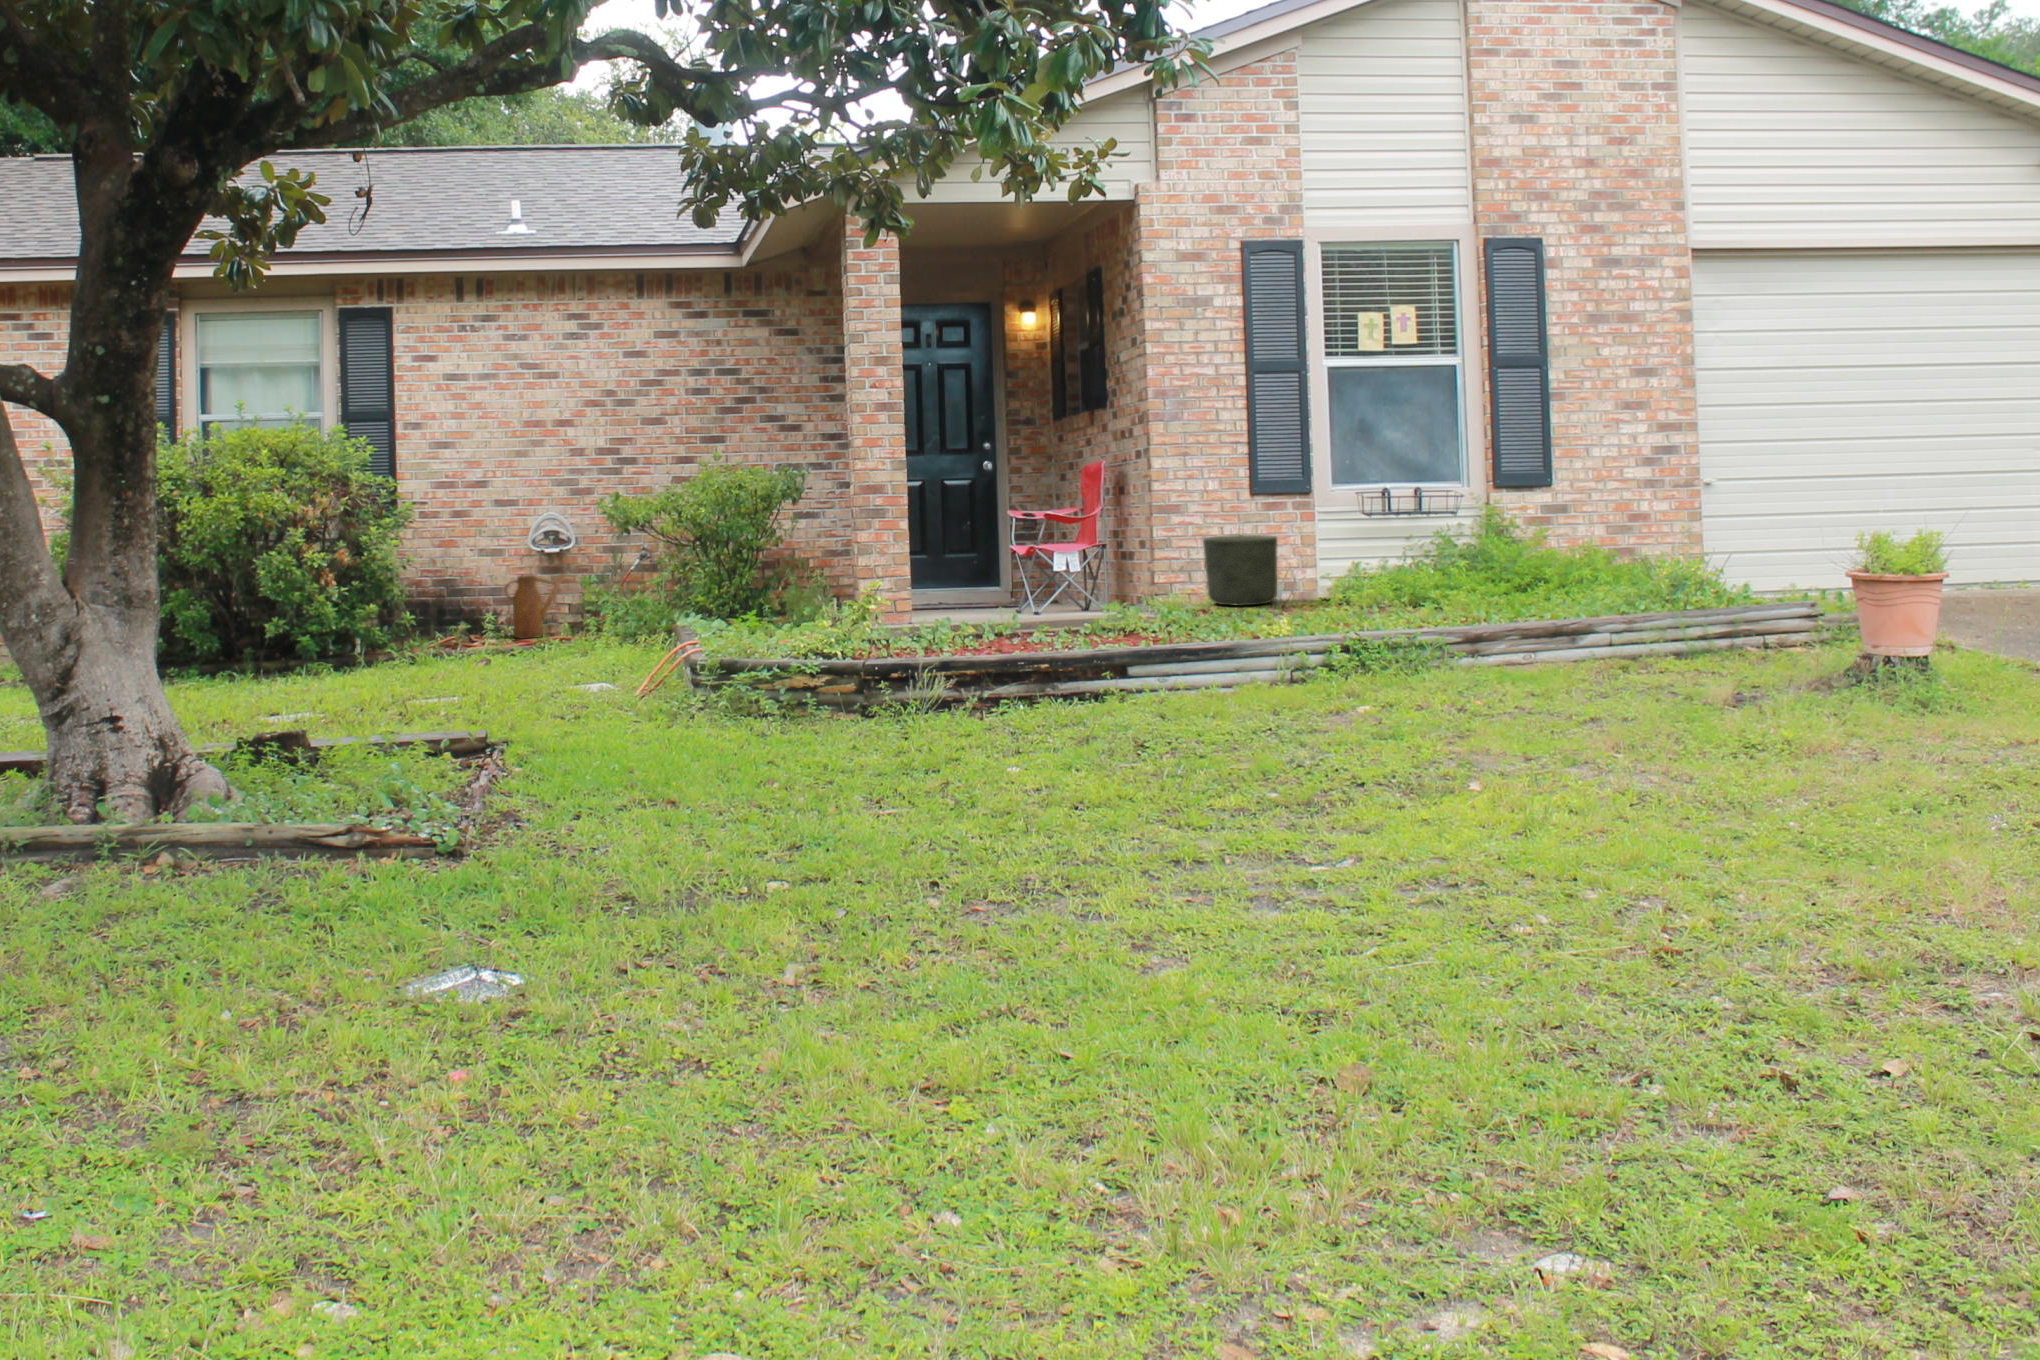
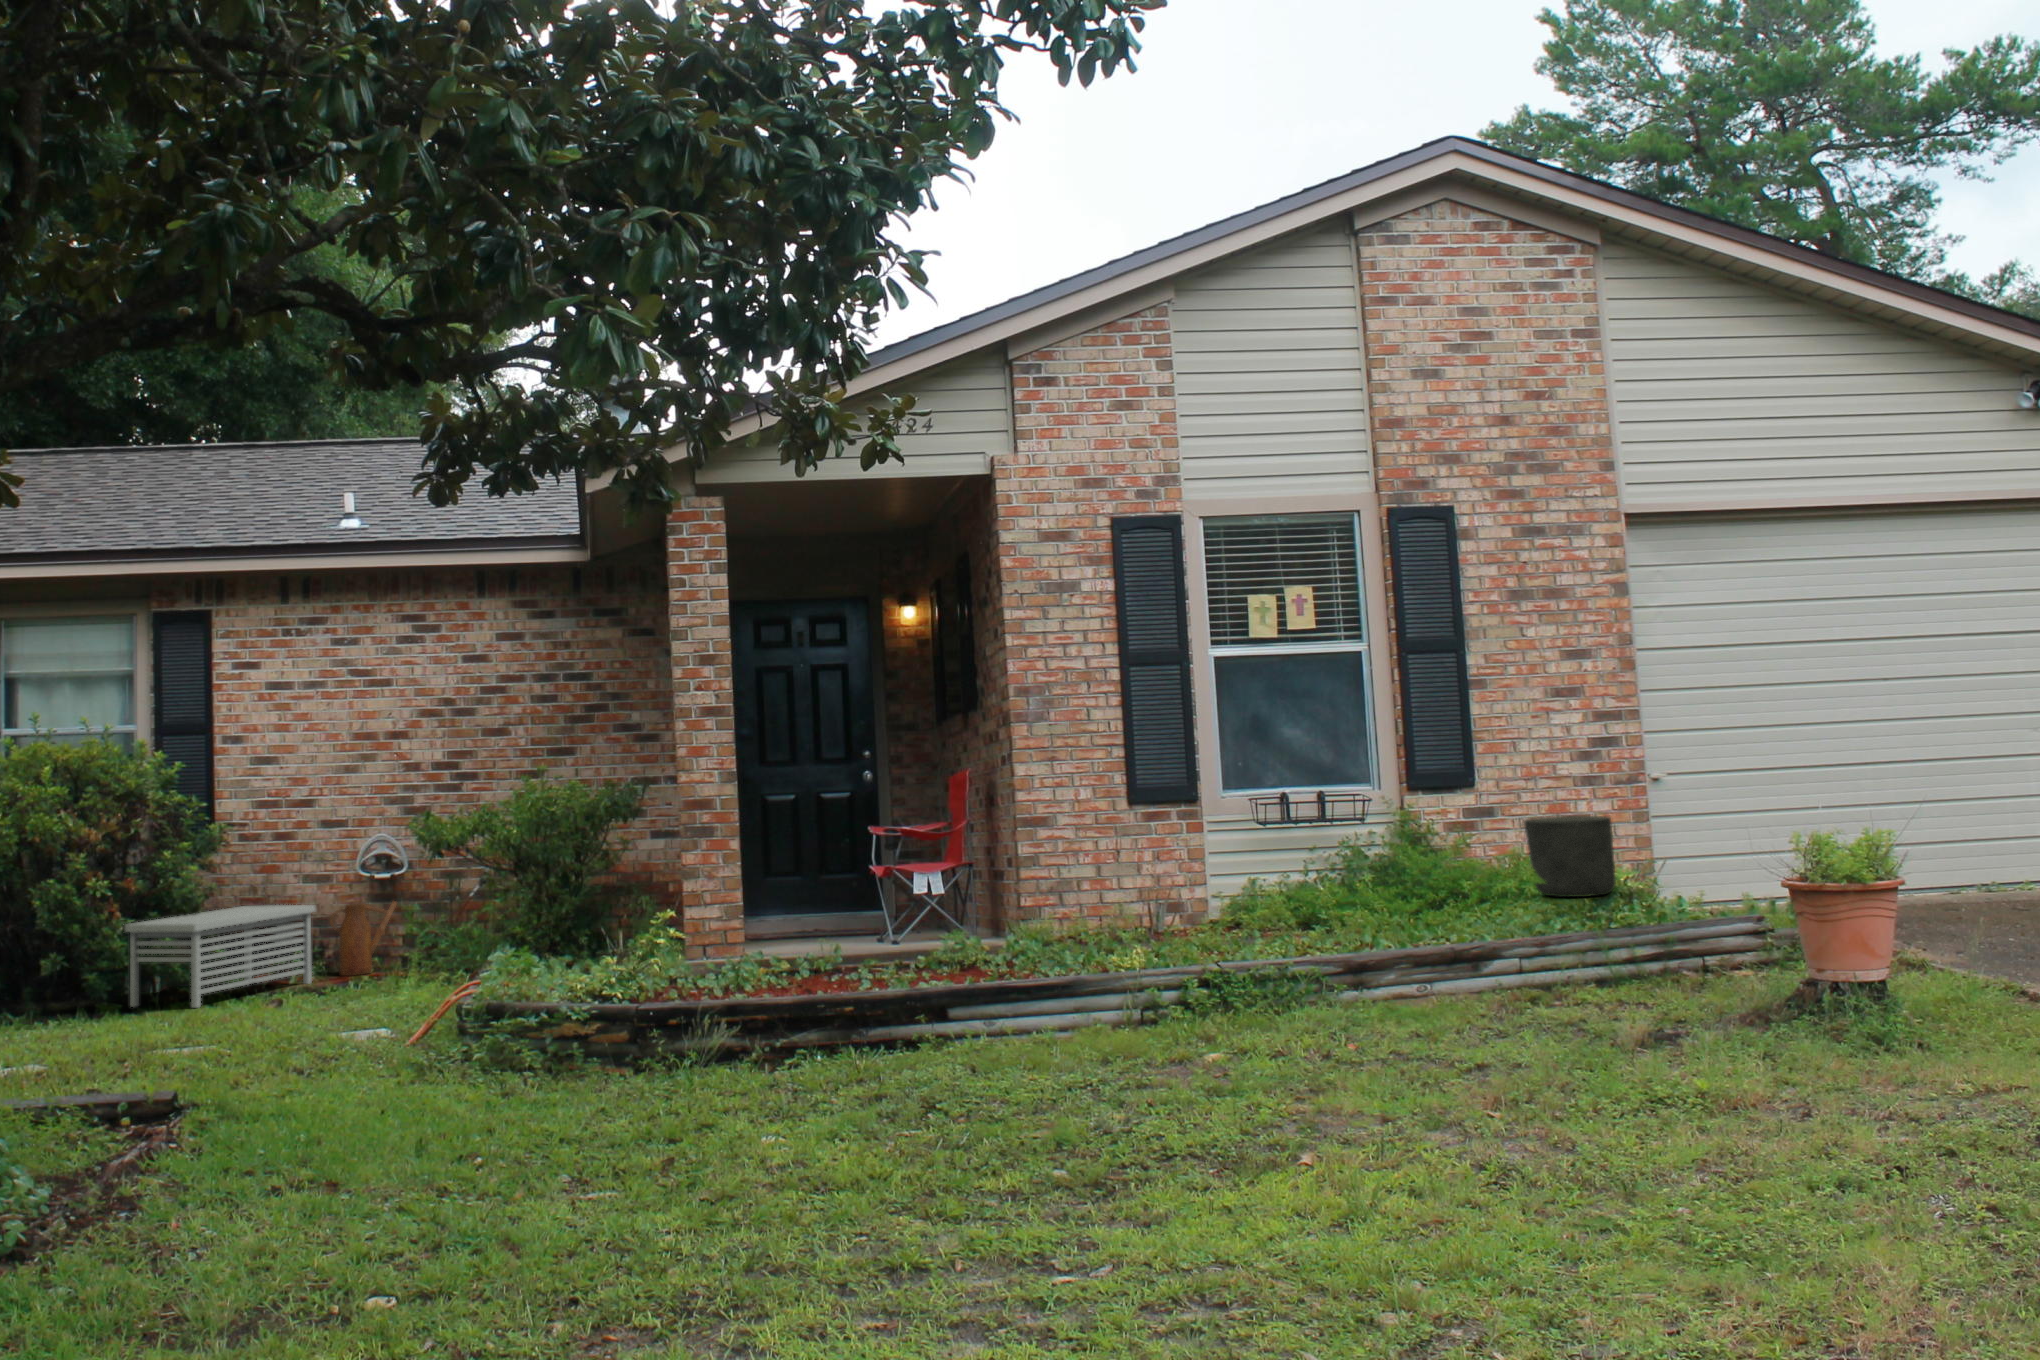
planter: present [1203,535,1277,606] -> present [1524,816,1616,897]
storage bench: none [333,576,496,664] -> present [123,905,316,1008]

